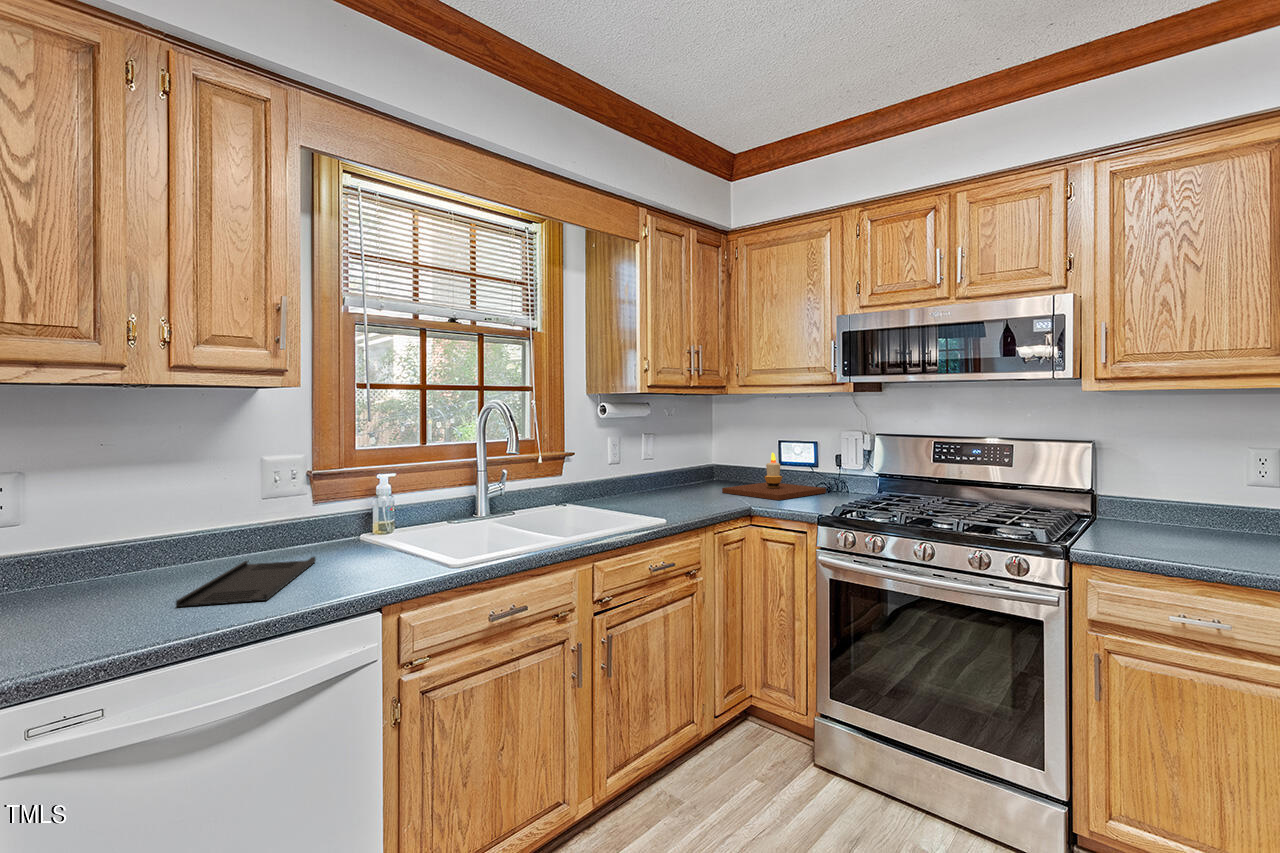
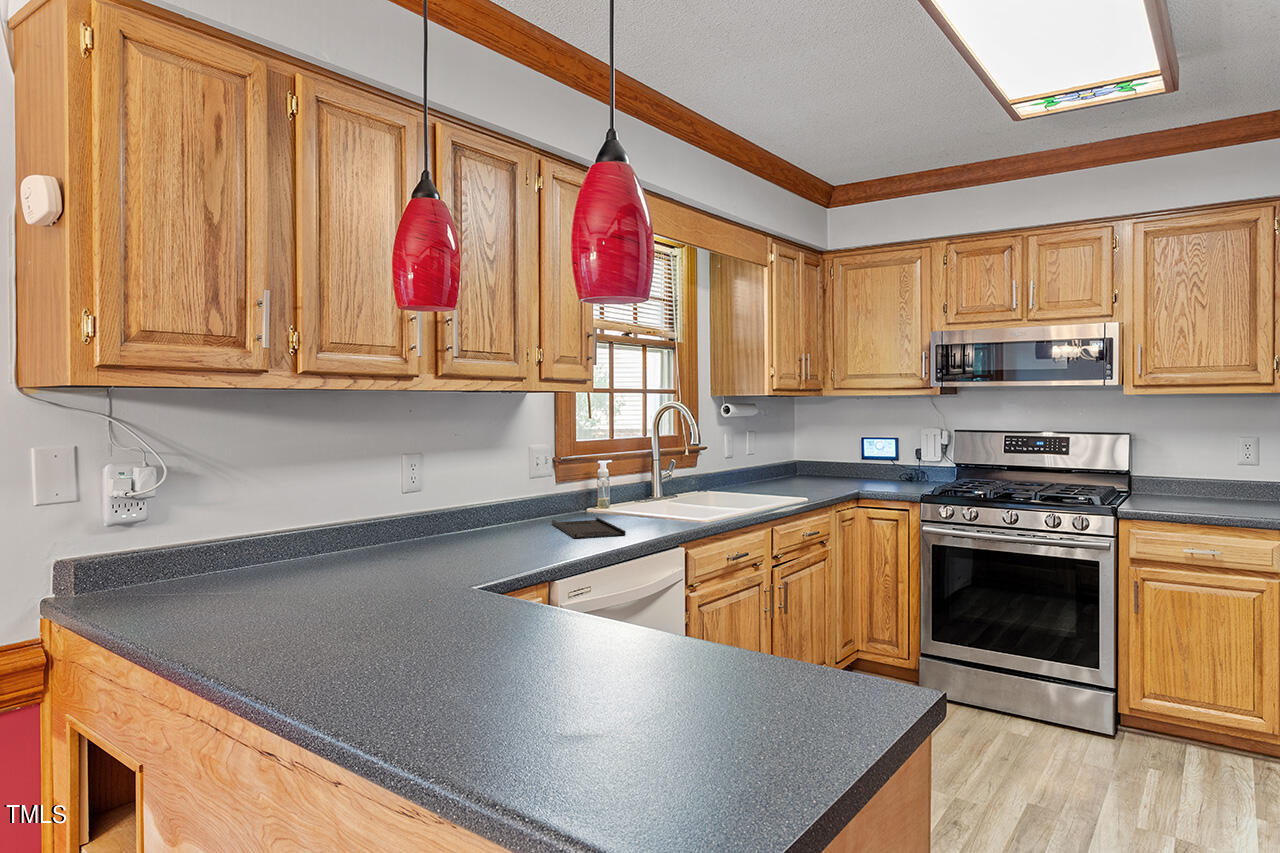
candle: present [722,453,826,500] -> none [822,446,912,486]

